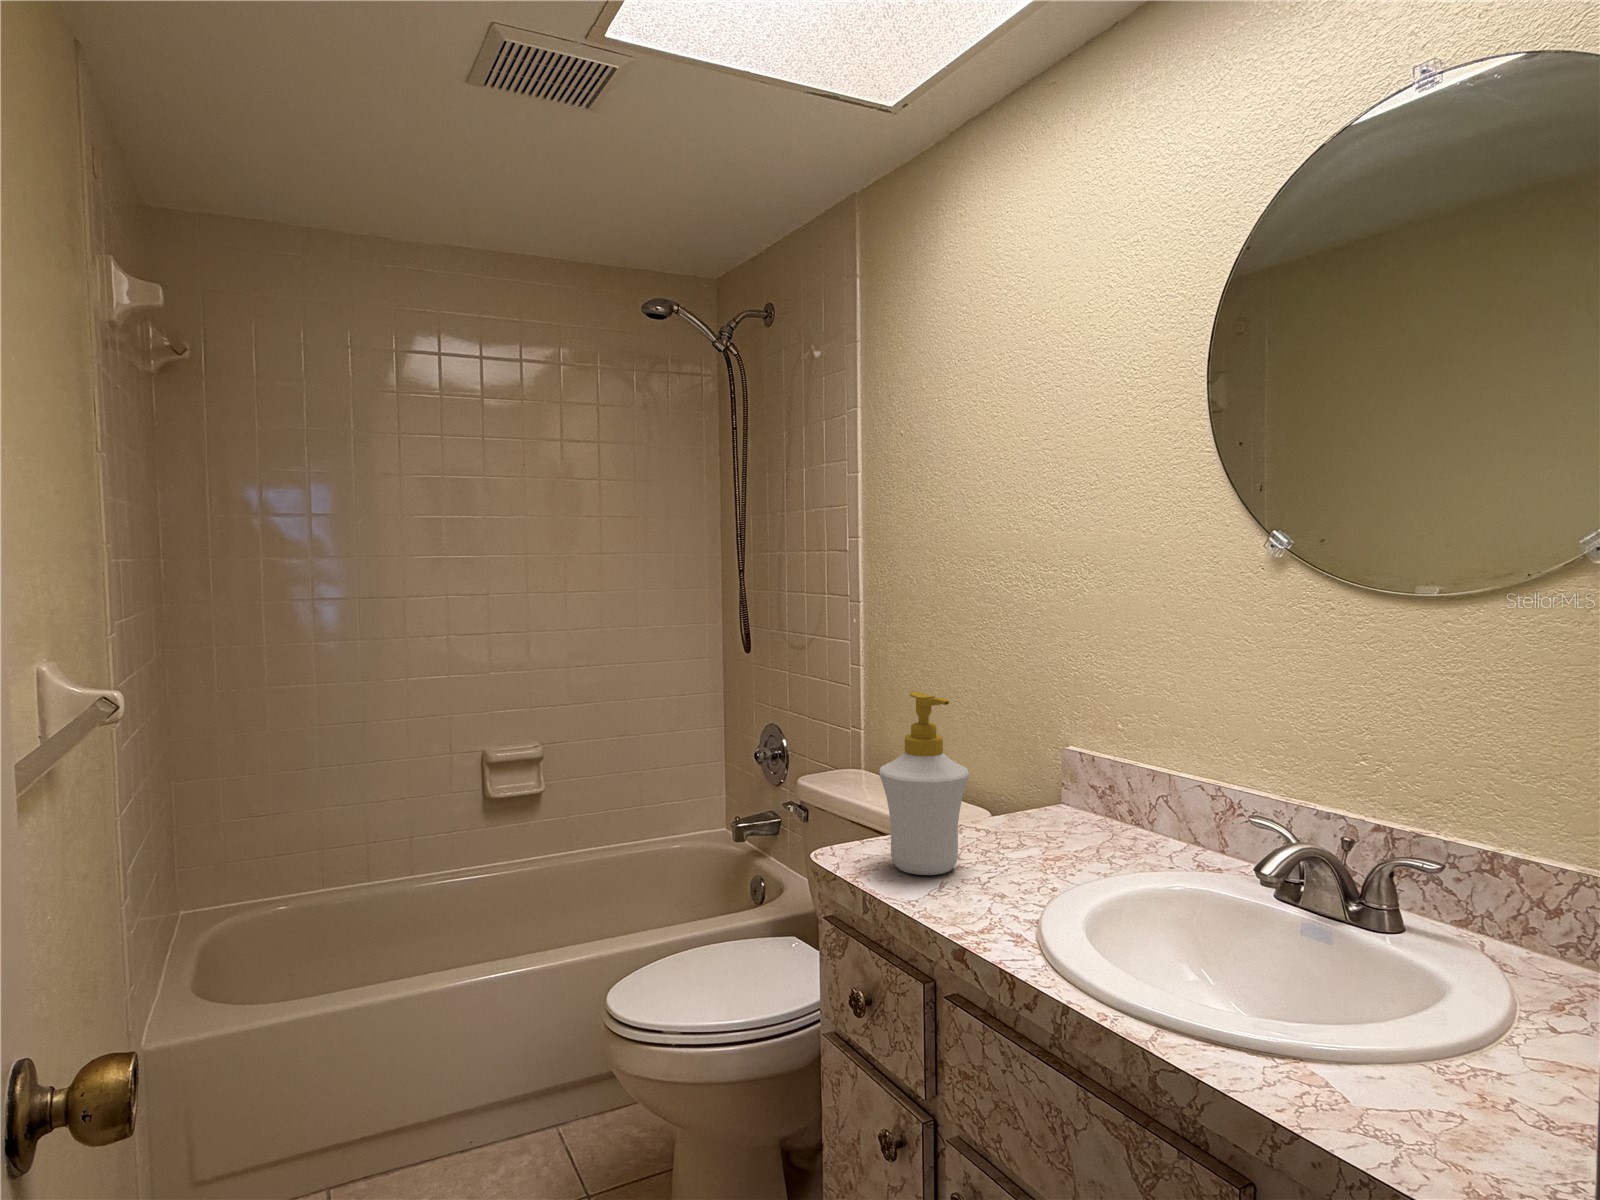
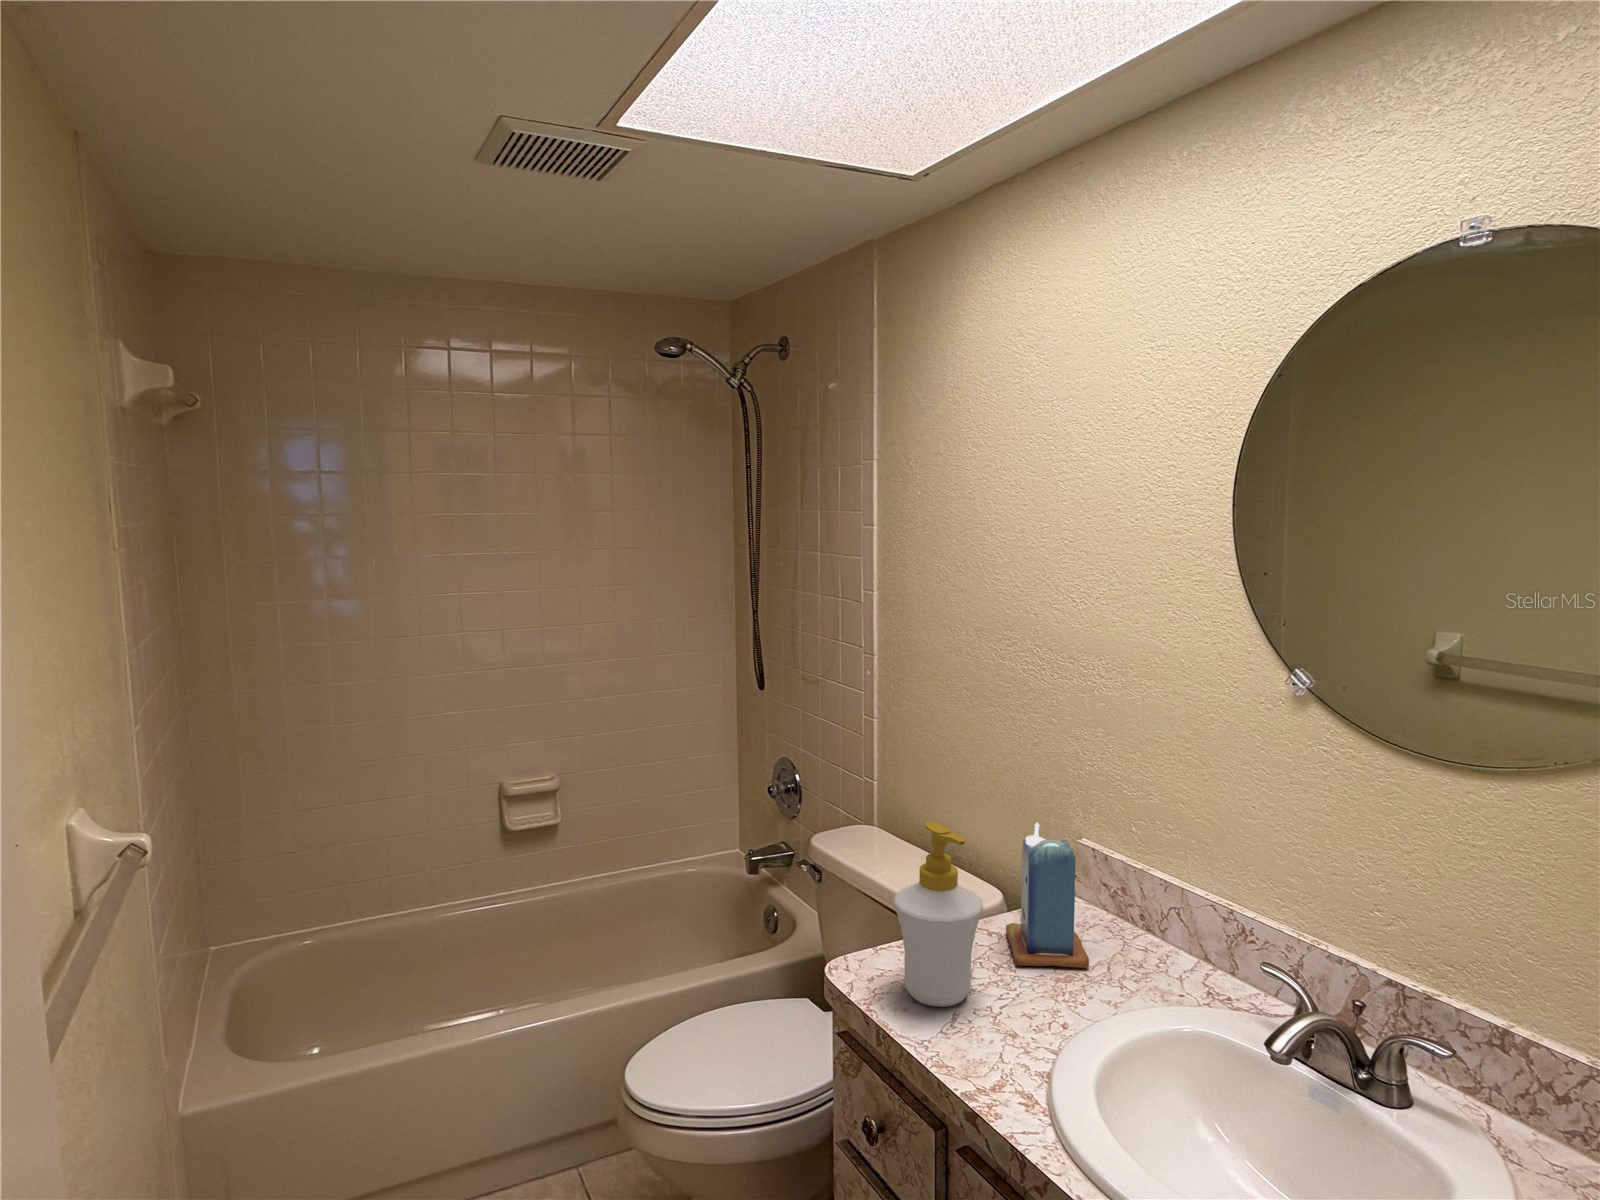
candle: none [993,708,1077,848] -> present [1006,822,1089,968]

